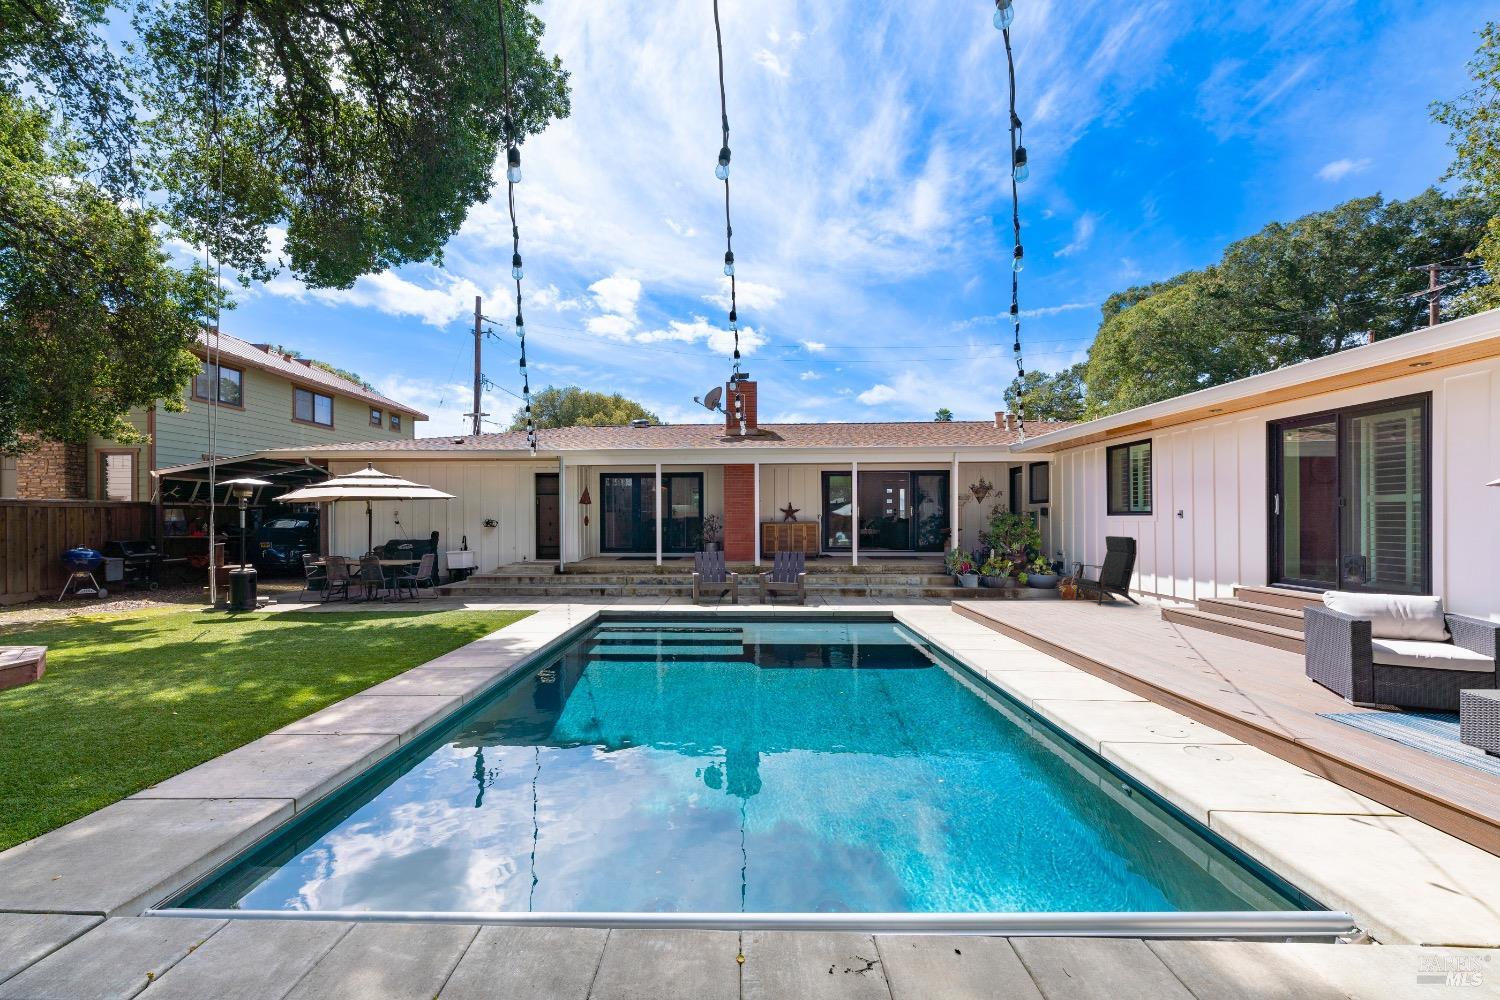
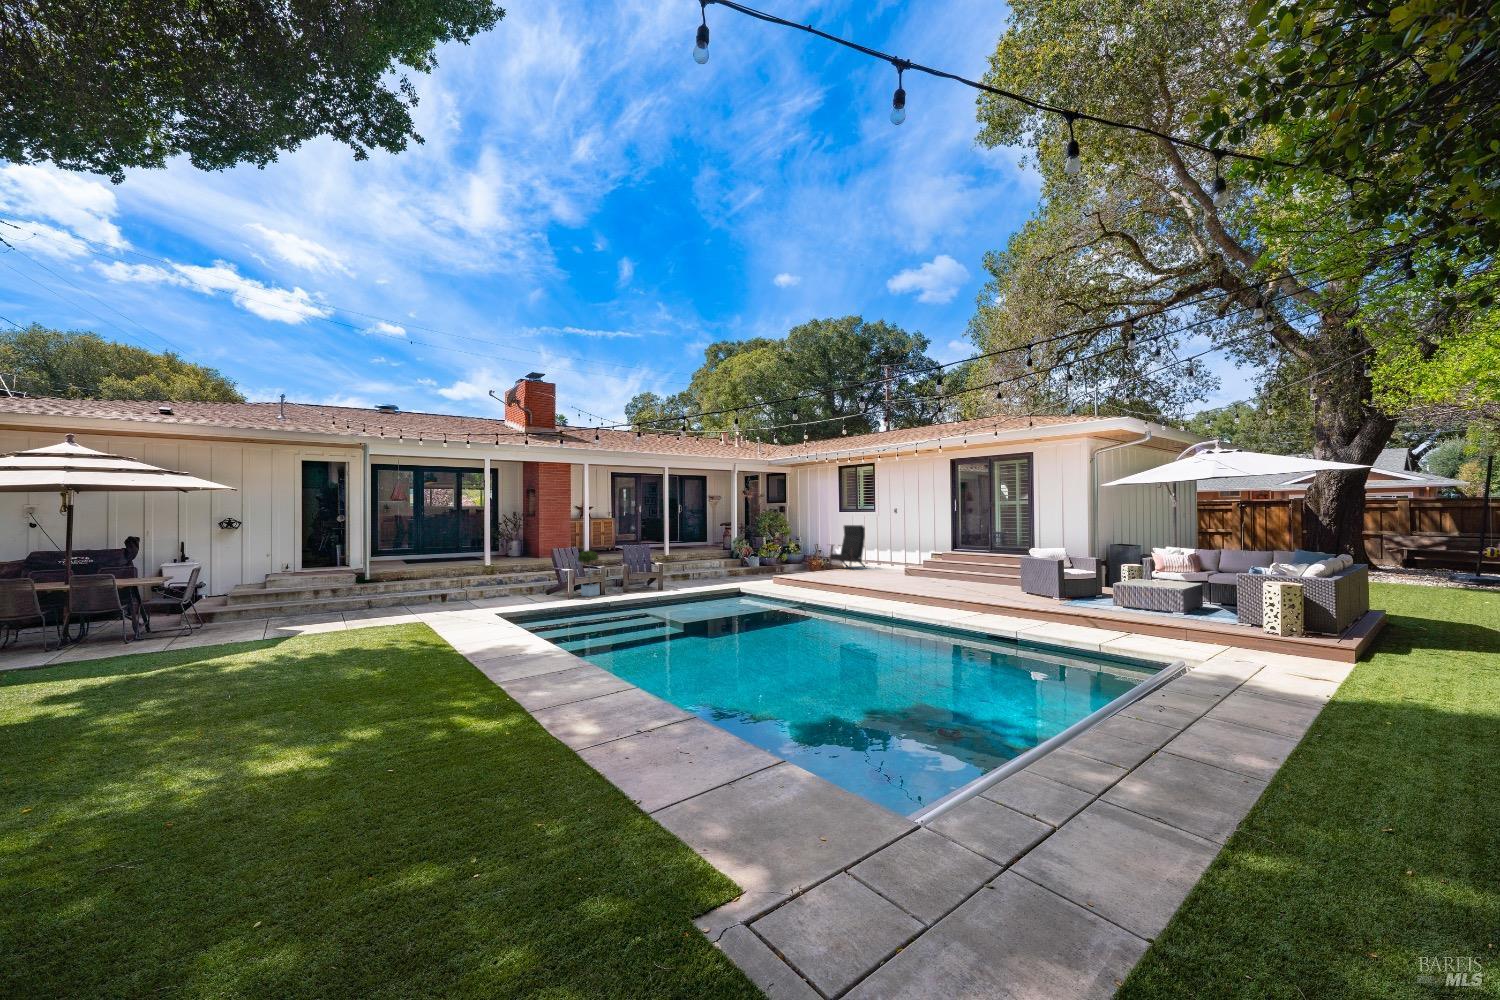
potted tree: none [710,554,731,605] -> present [578,550,599,596]

